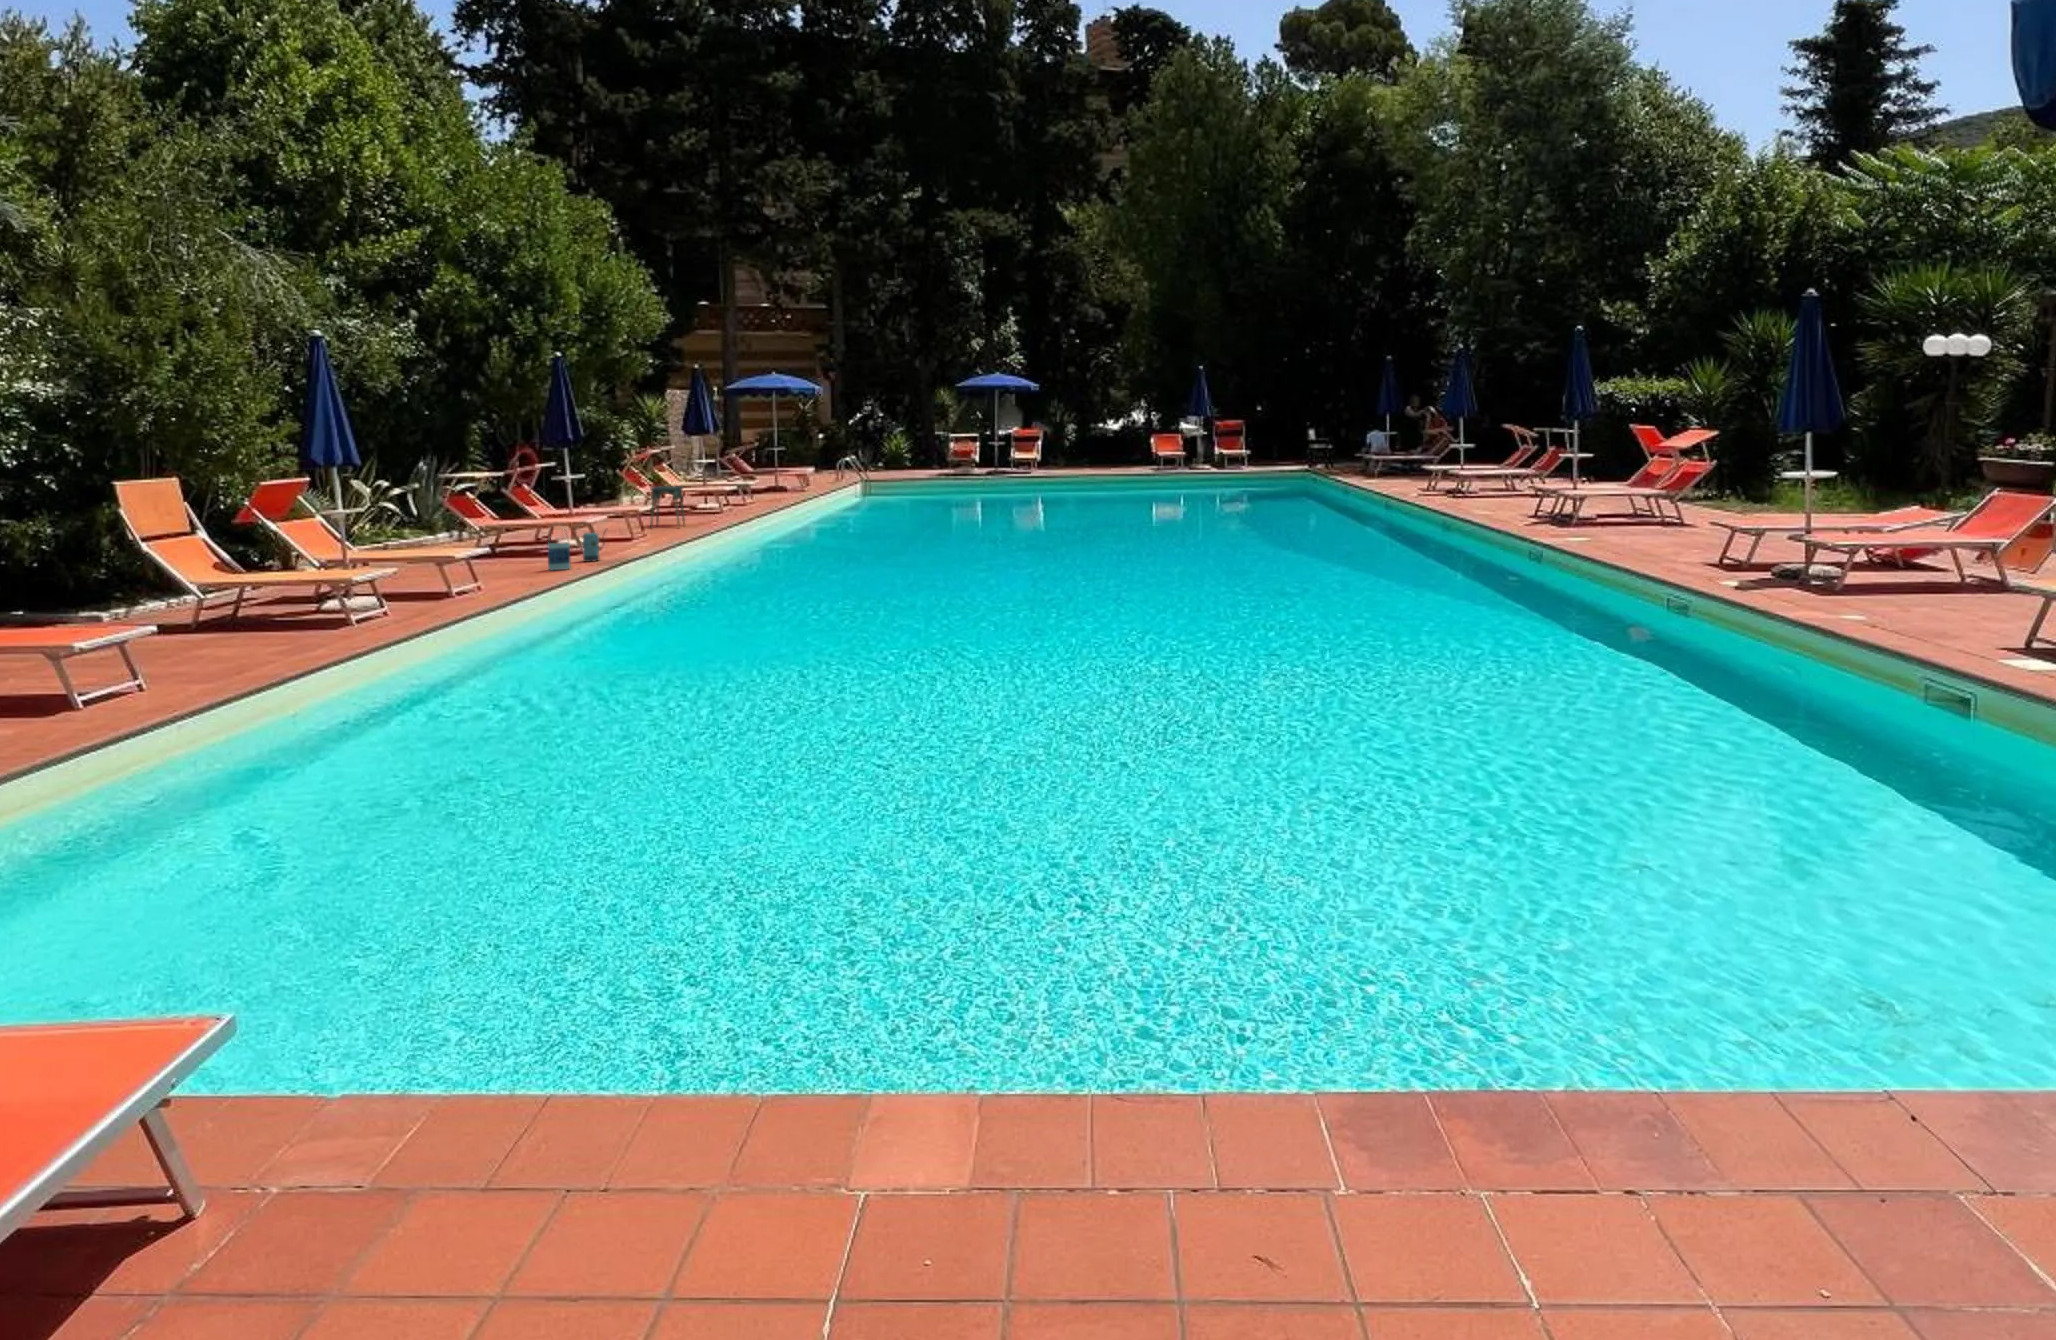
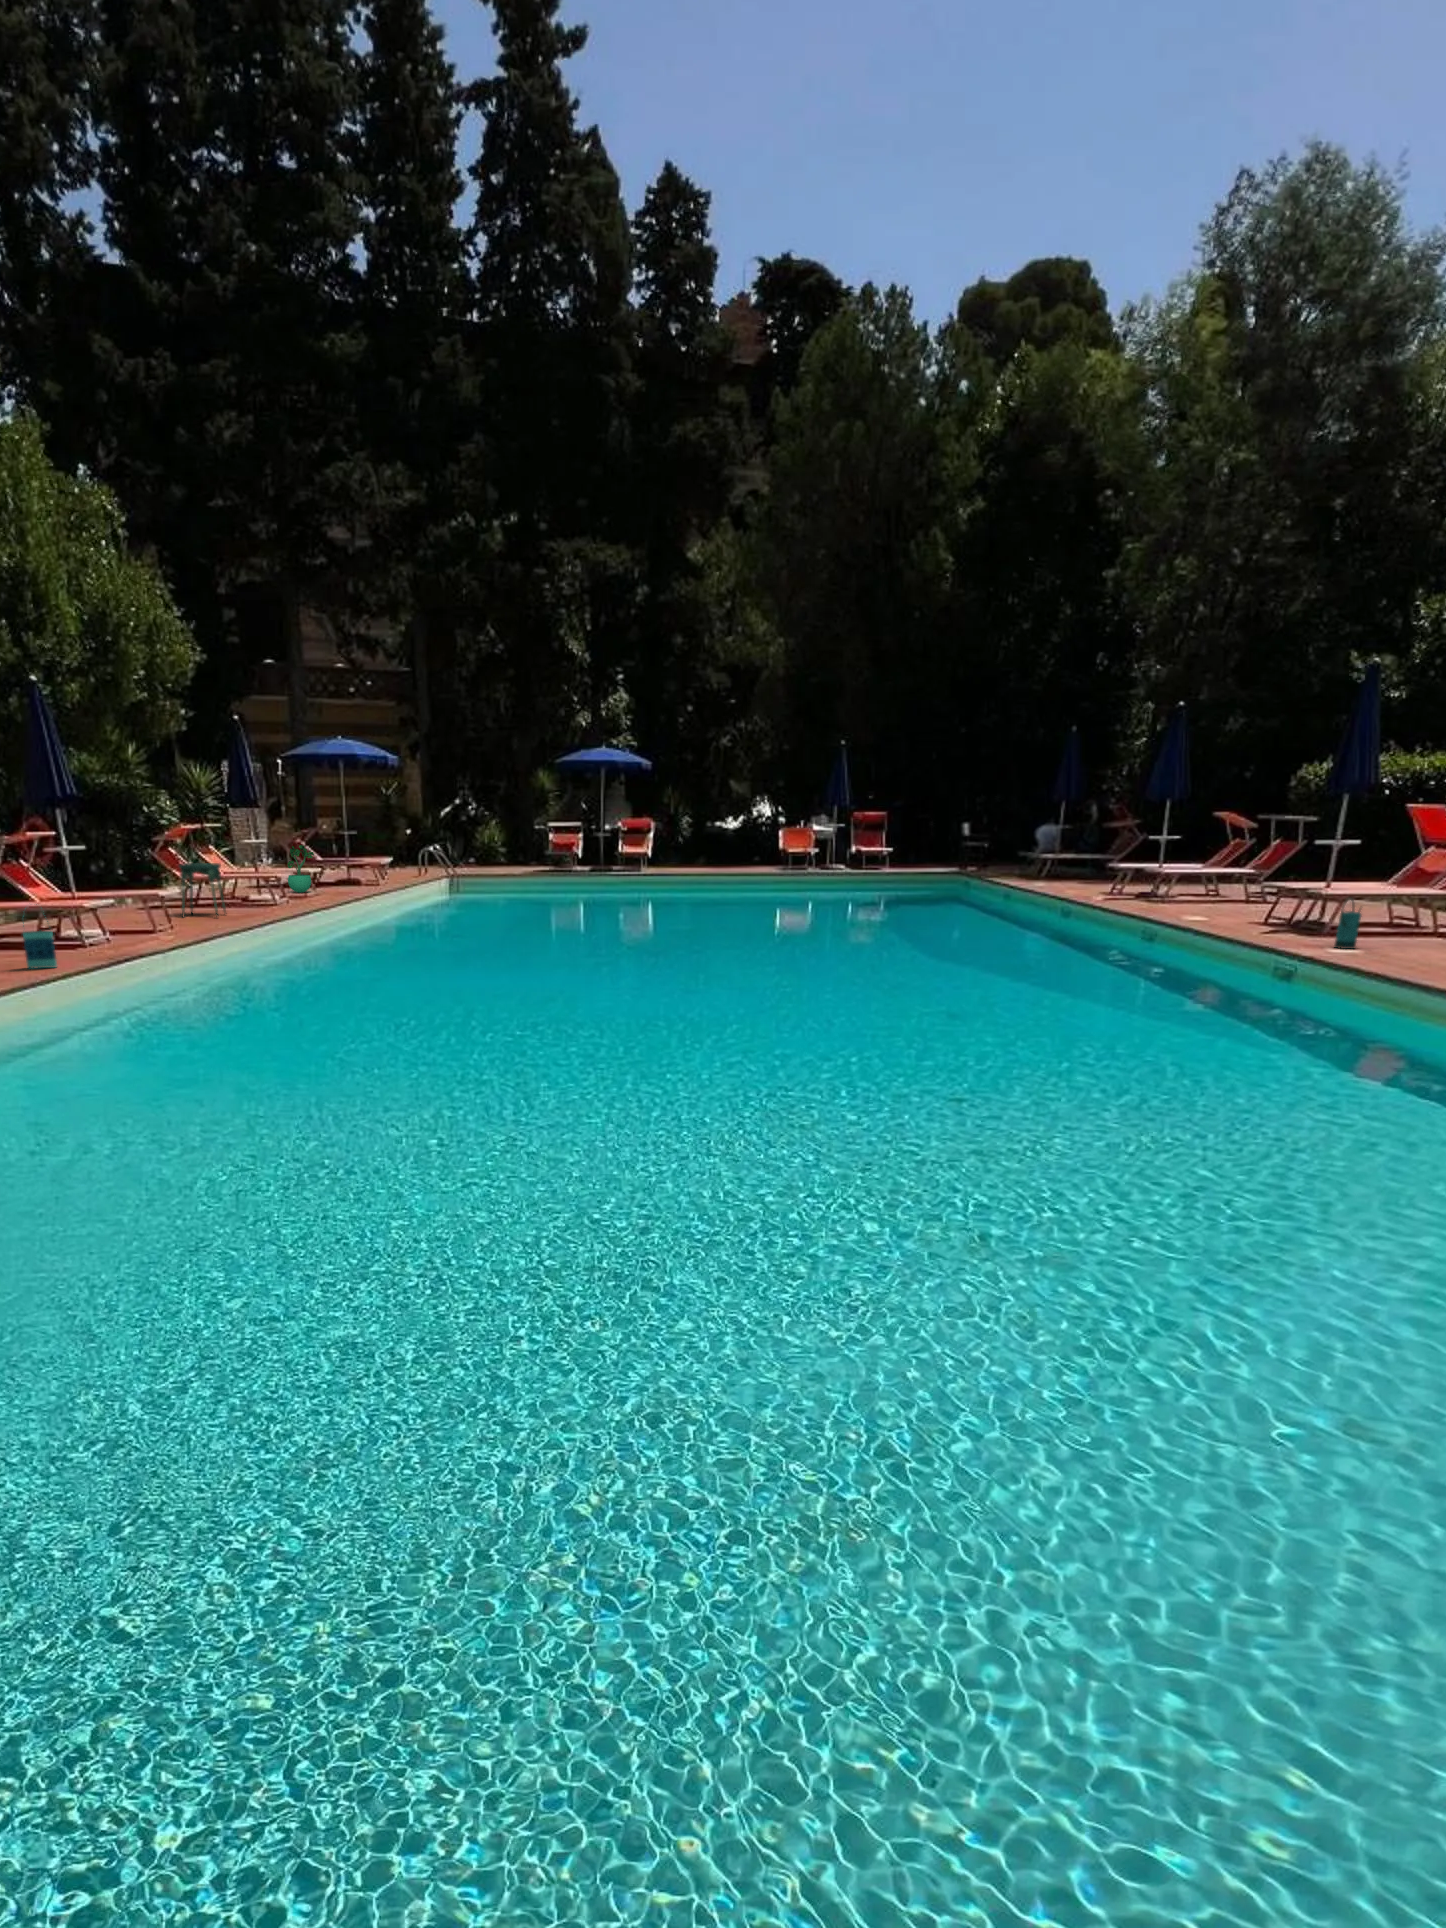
potted plant: none [730,467,753,505] -> present [288,845,314,893]
watering can: present [575,522,604,562] -> present [1334,898,1361,949]

